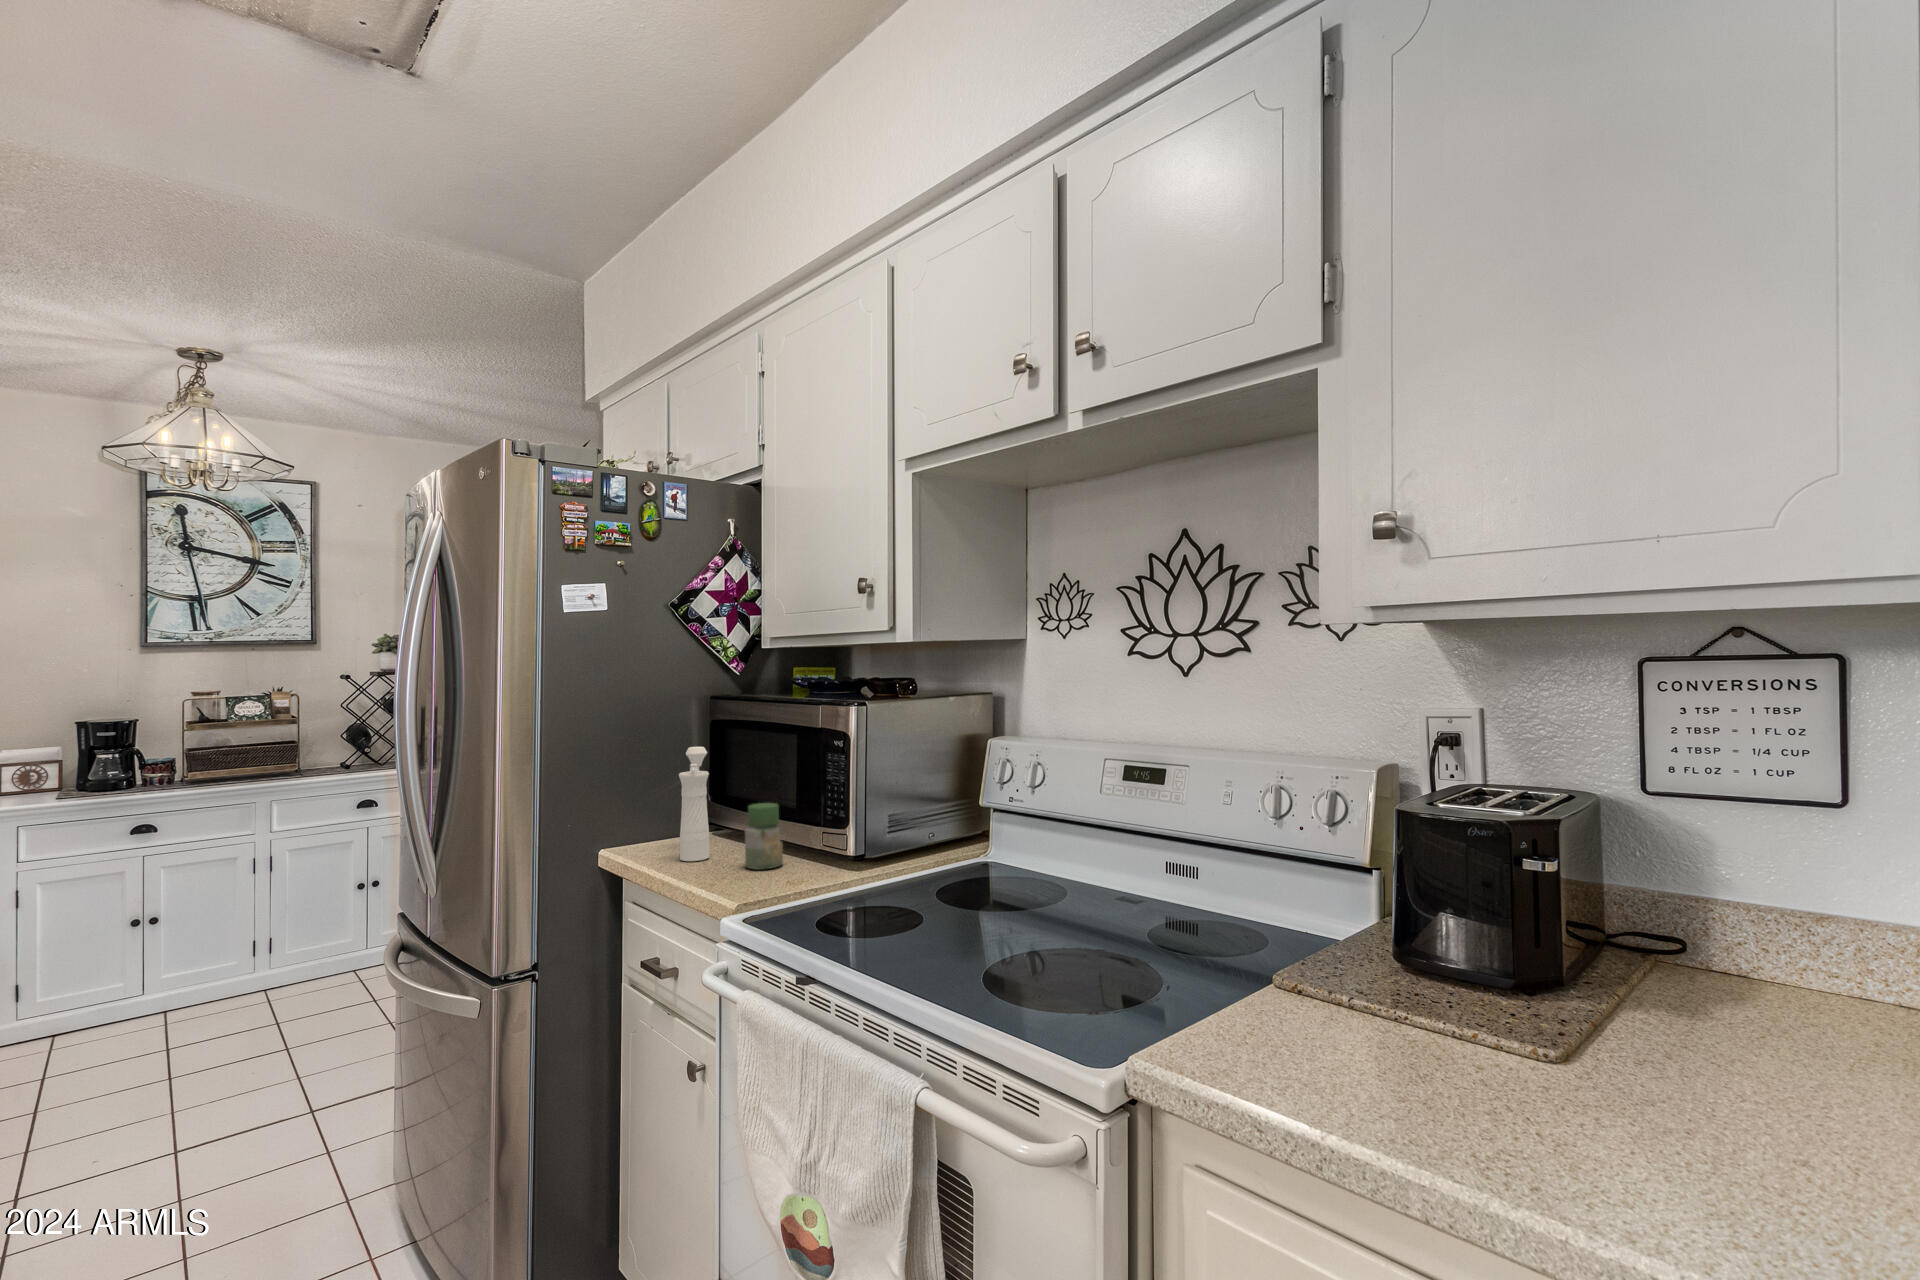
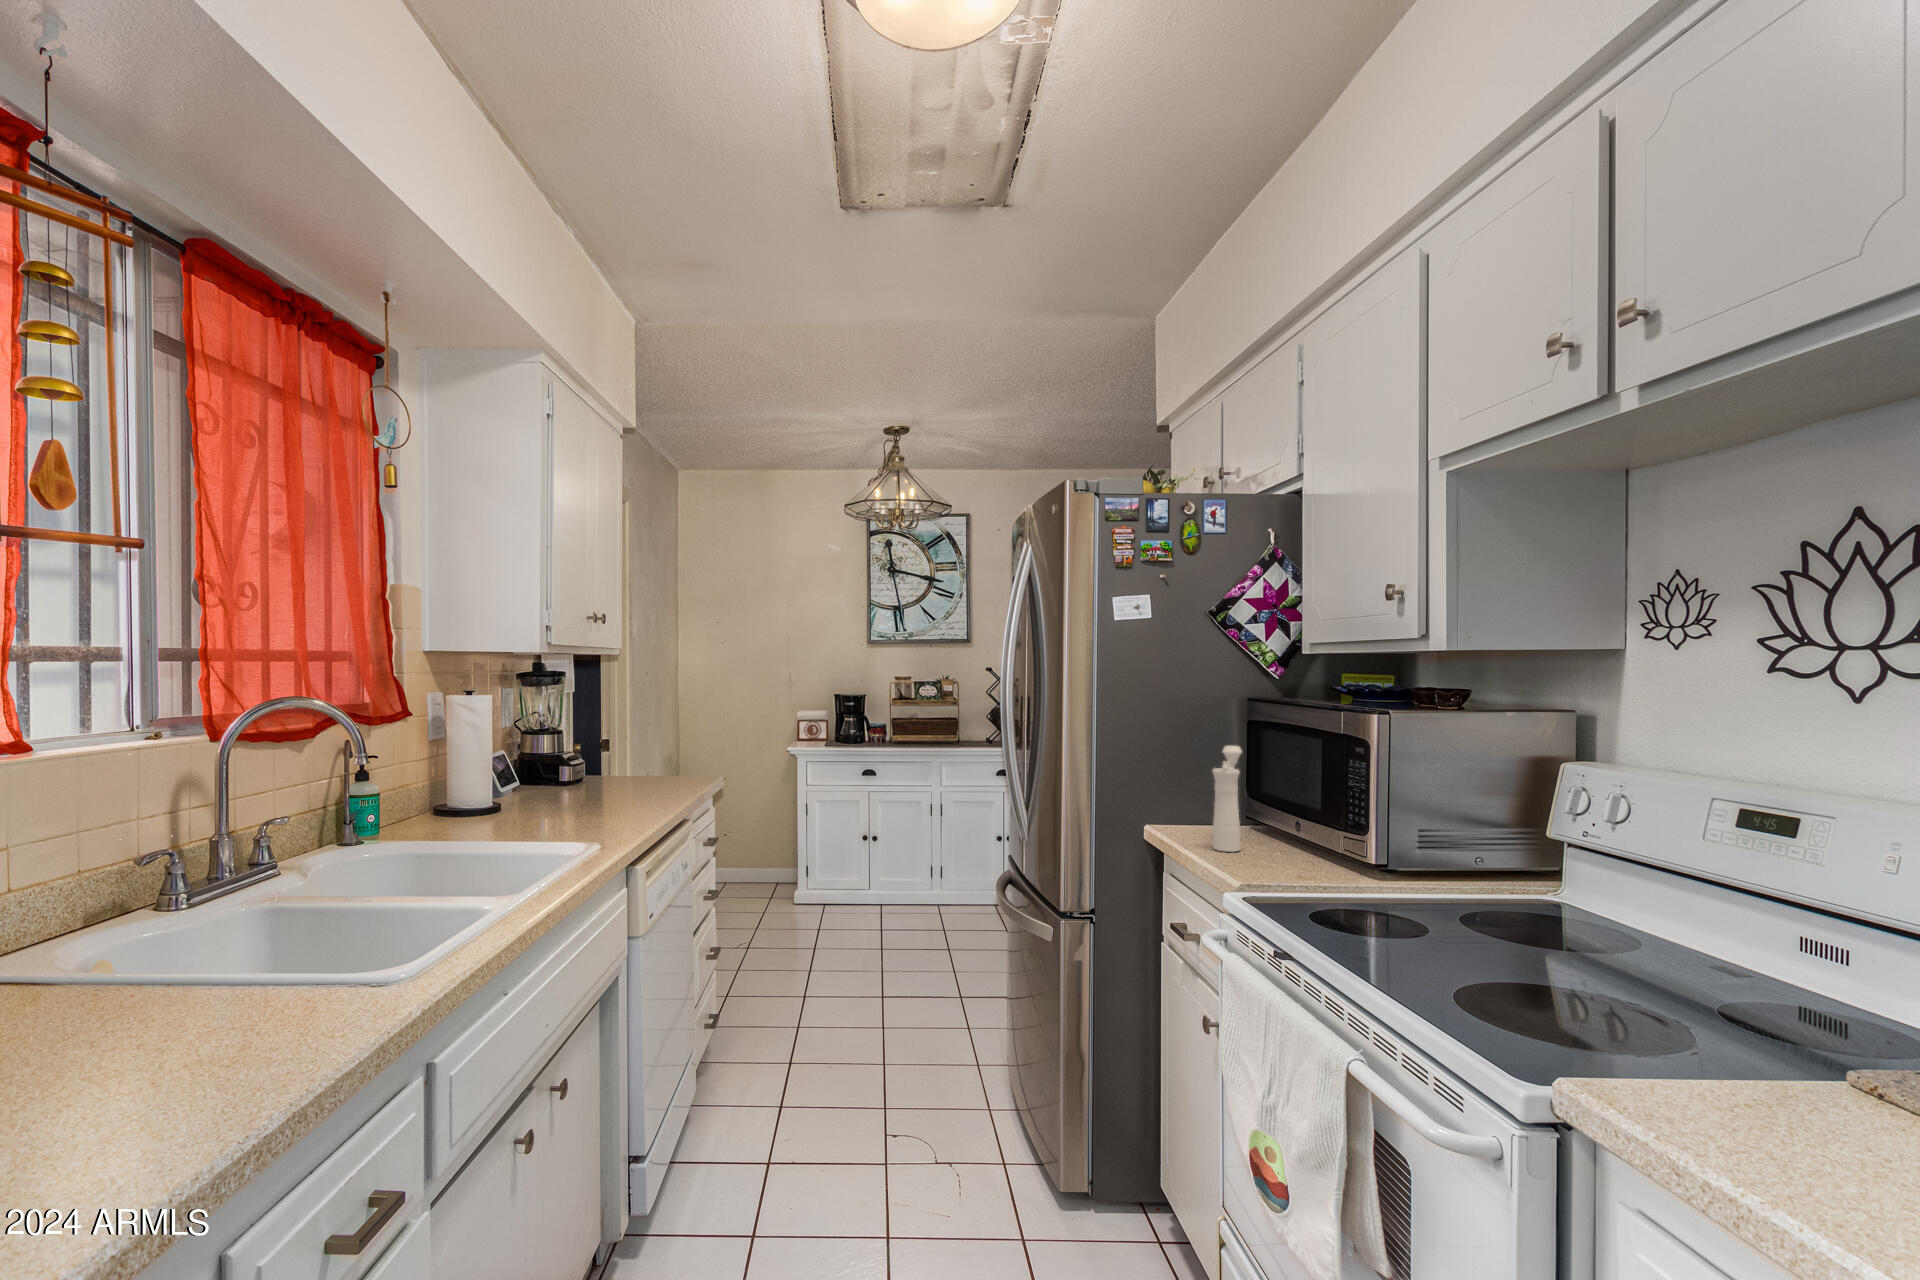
jar: present [745,803,783,870] -> none [1270,805,1308,870]

